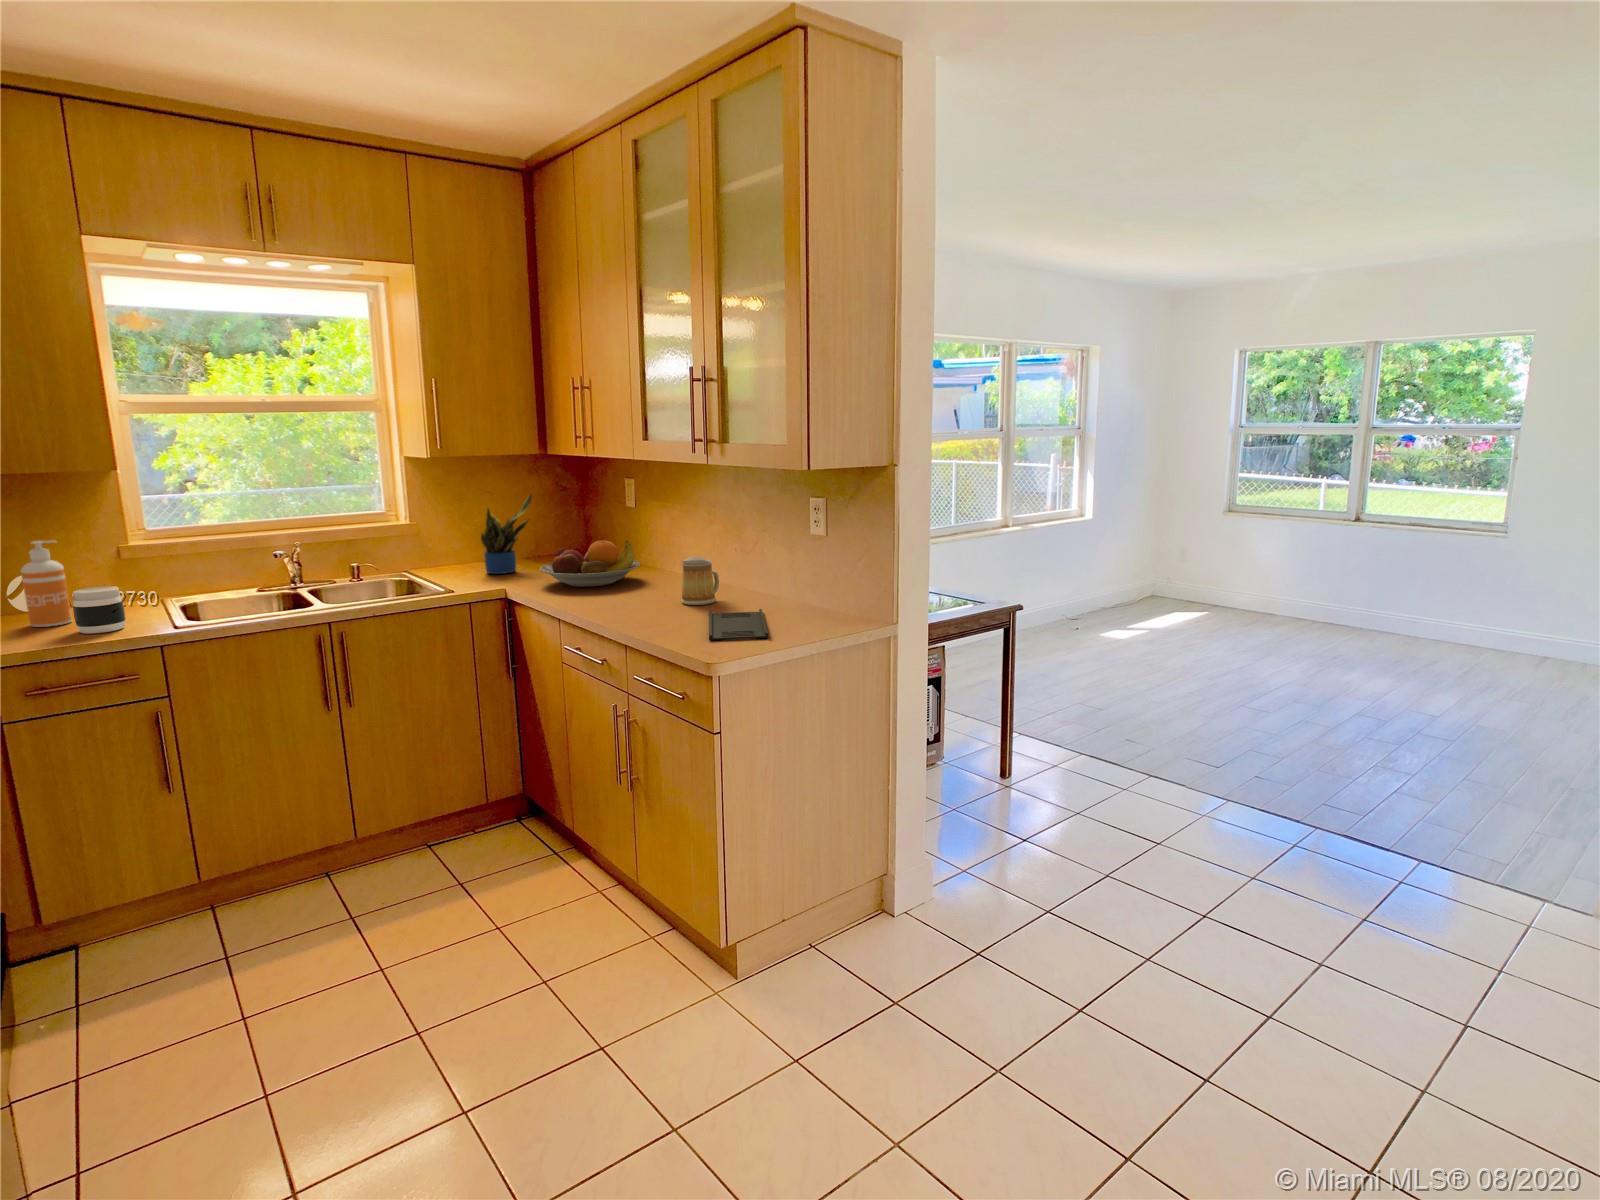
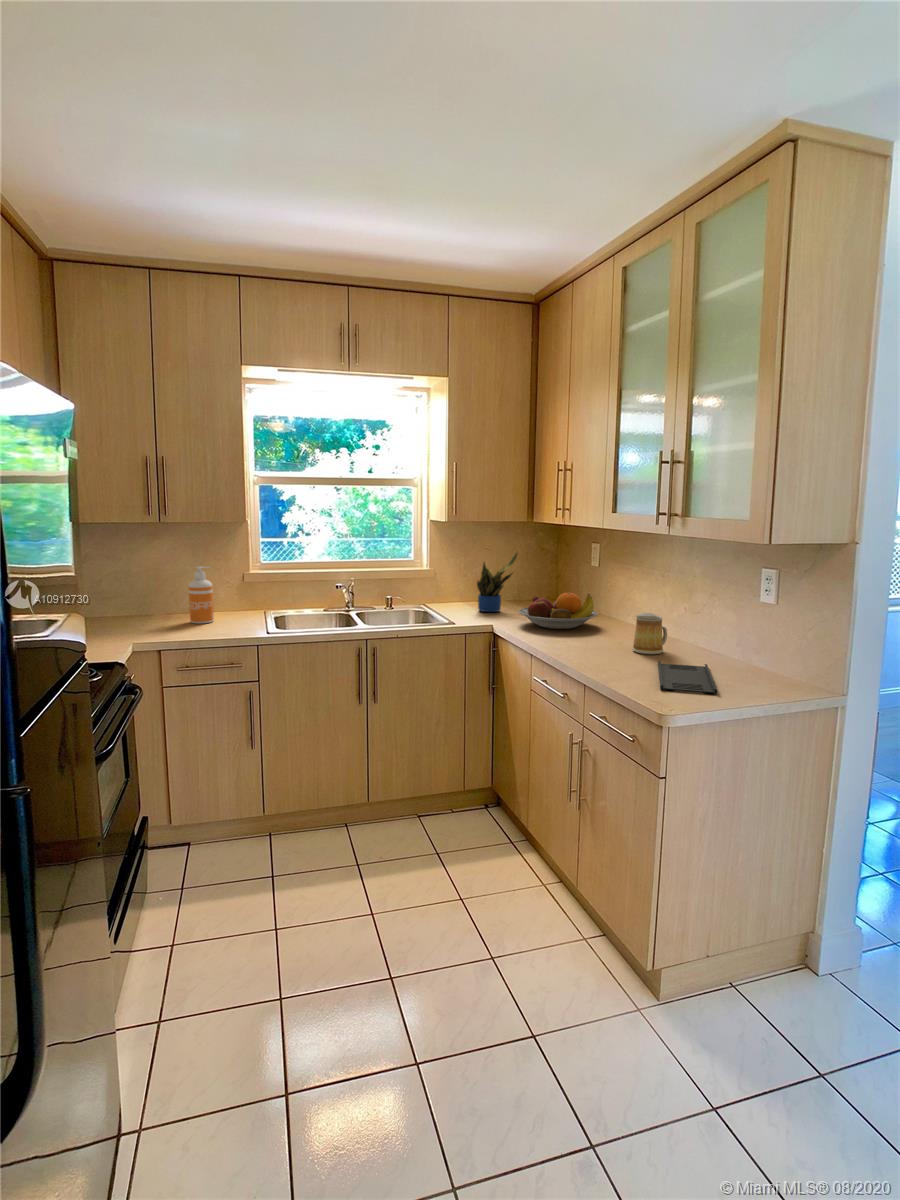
jar: present [73,586,126,634] -> none [213,600,242,631]

